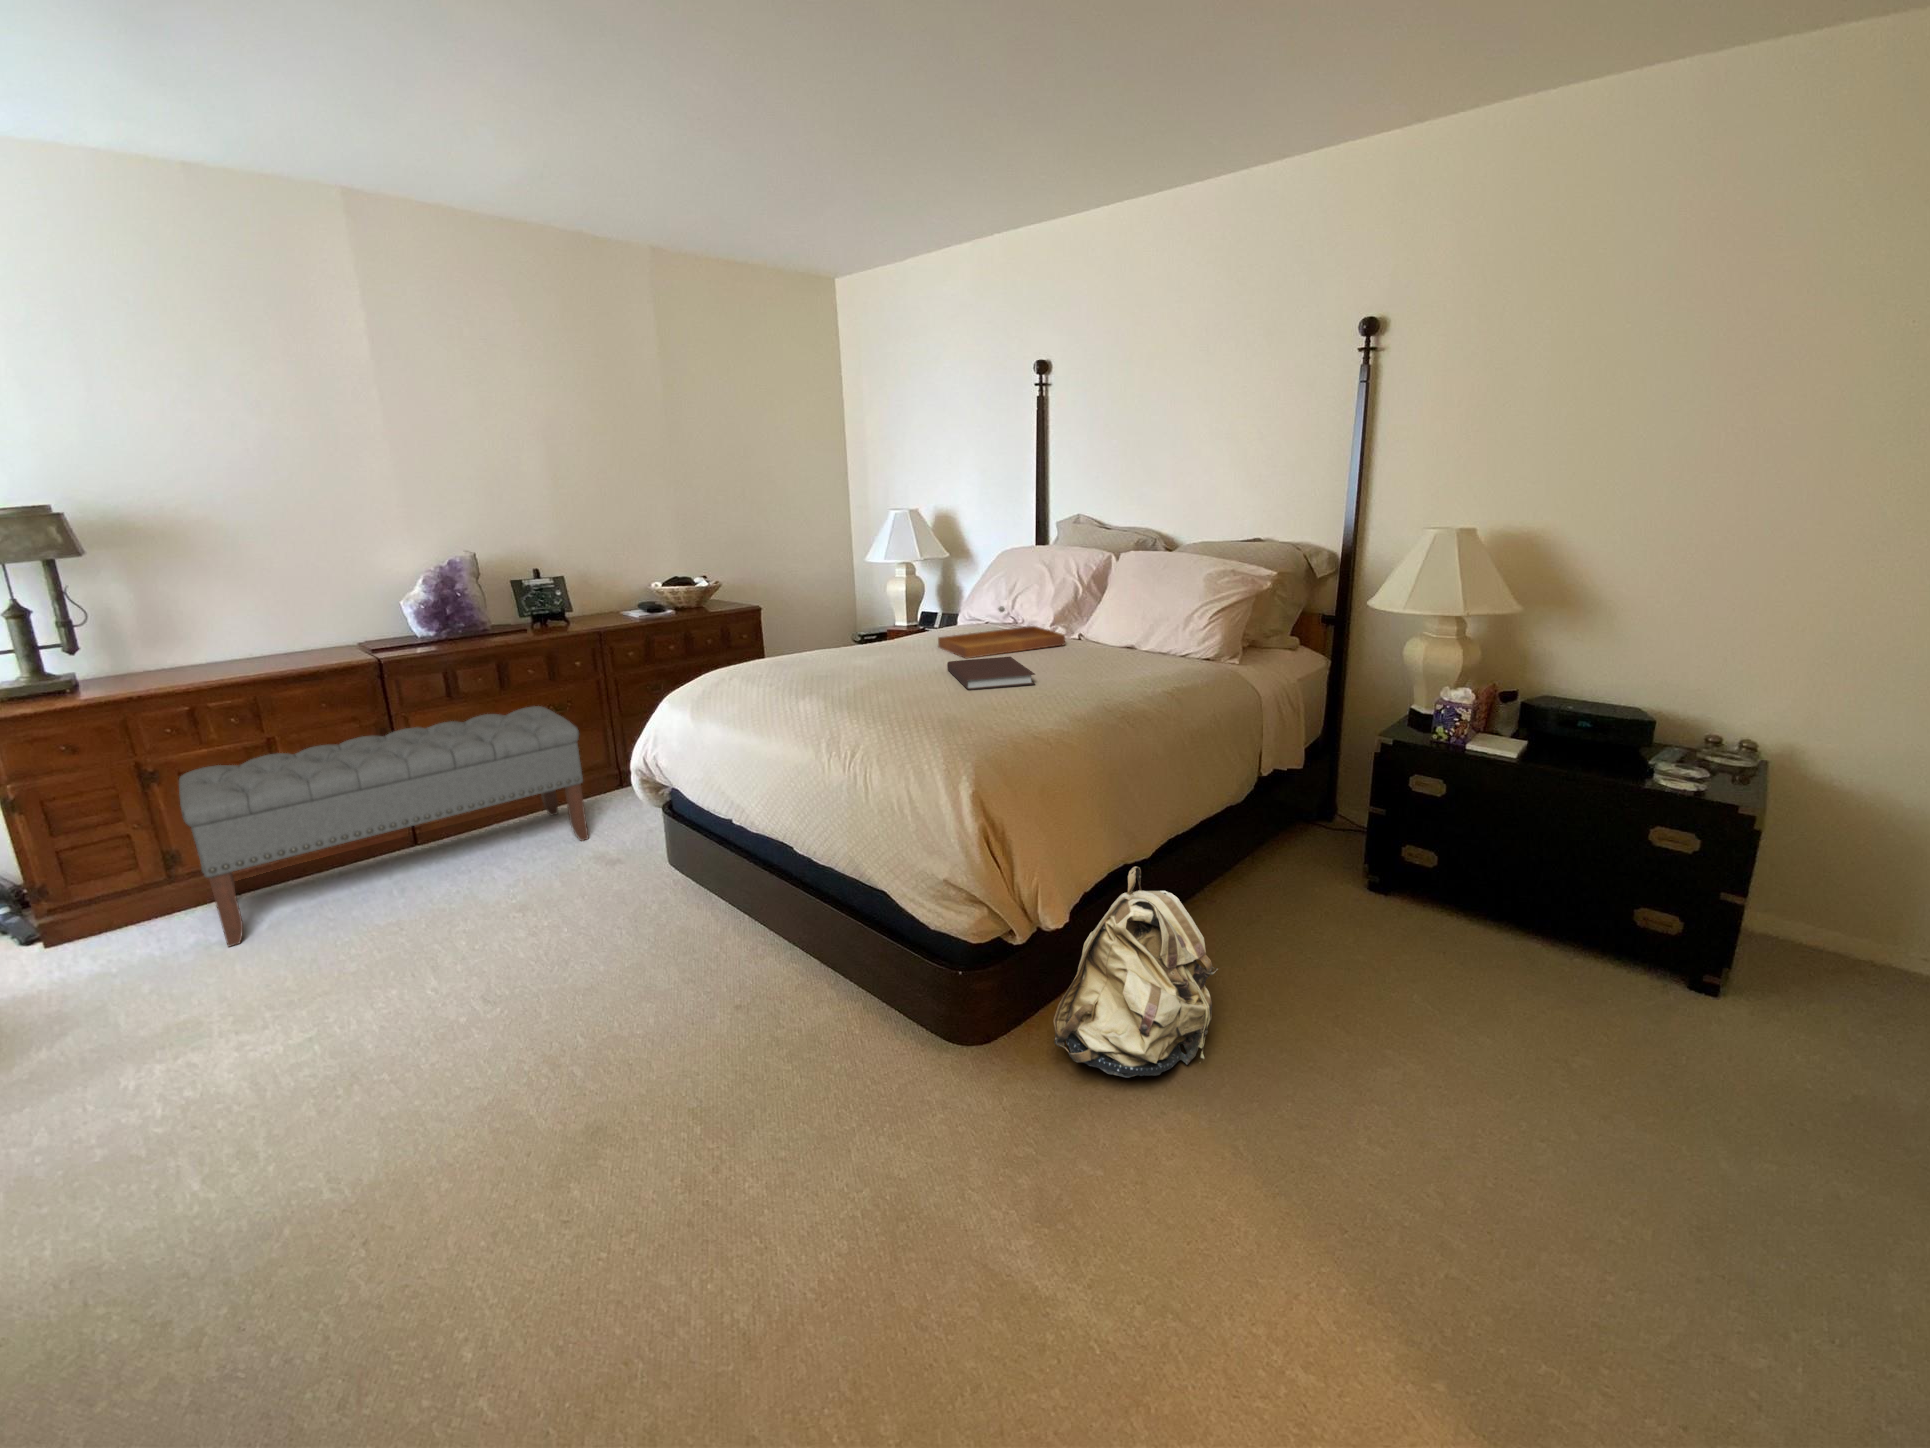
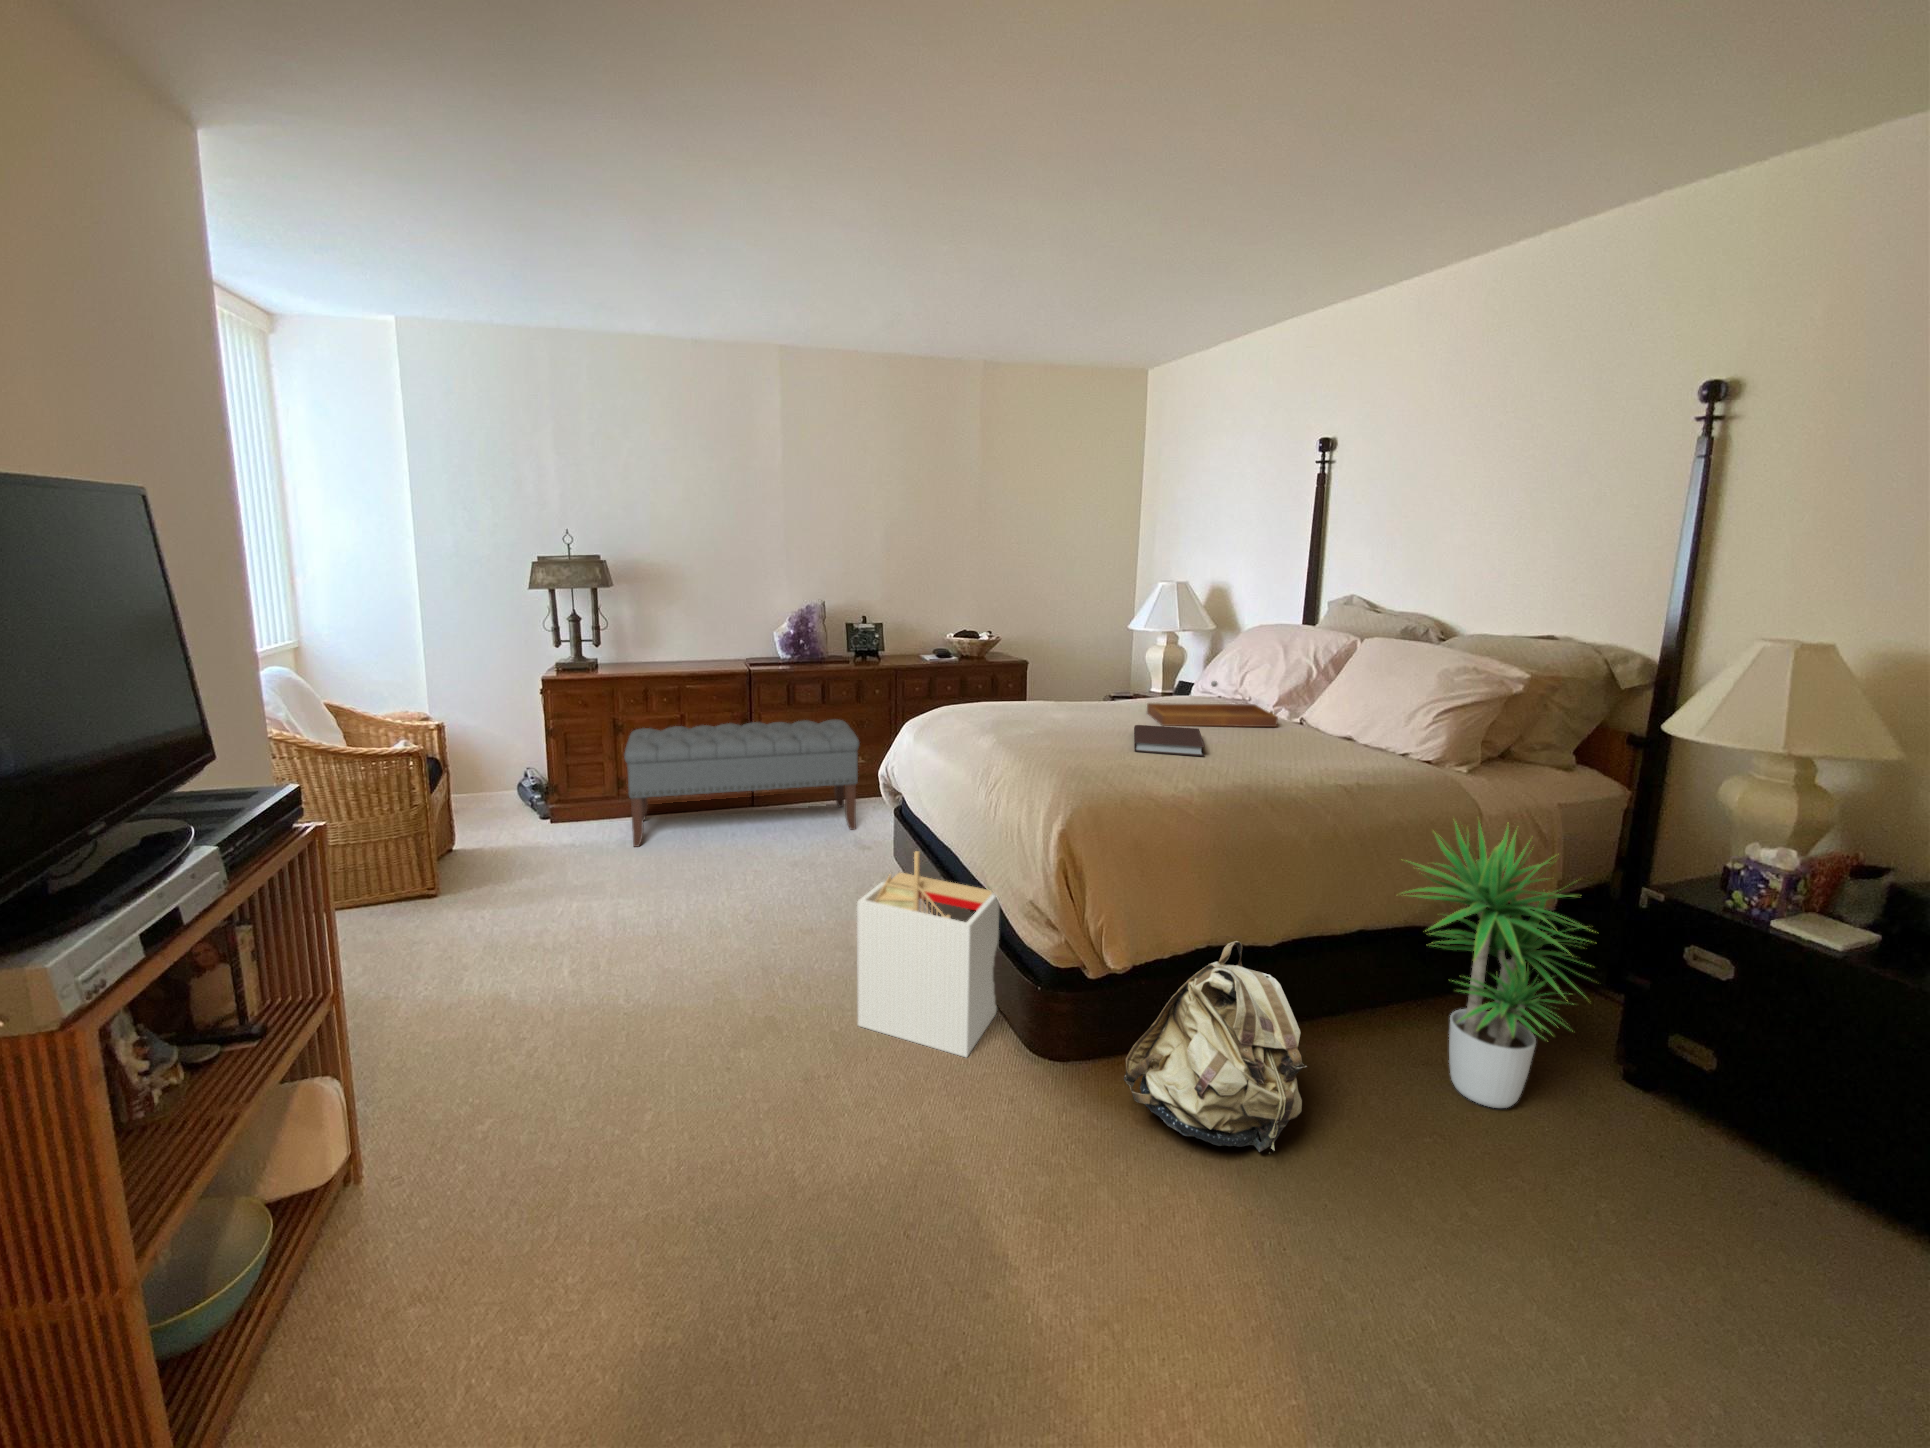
potted plant: none [1225,701,1385,948] -> present [1407,822,1588,1108]
storage bin: none [695,856,871,1093] -> present [857,851,999,1057]

